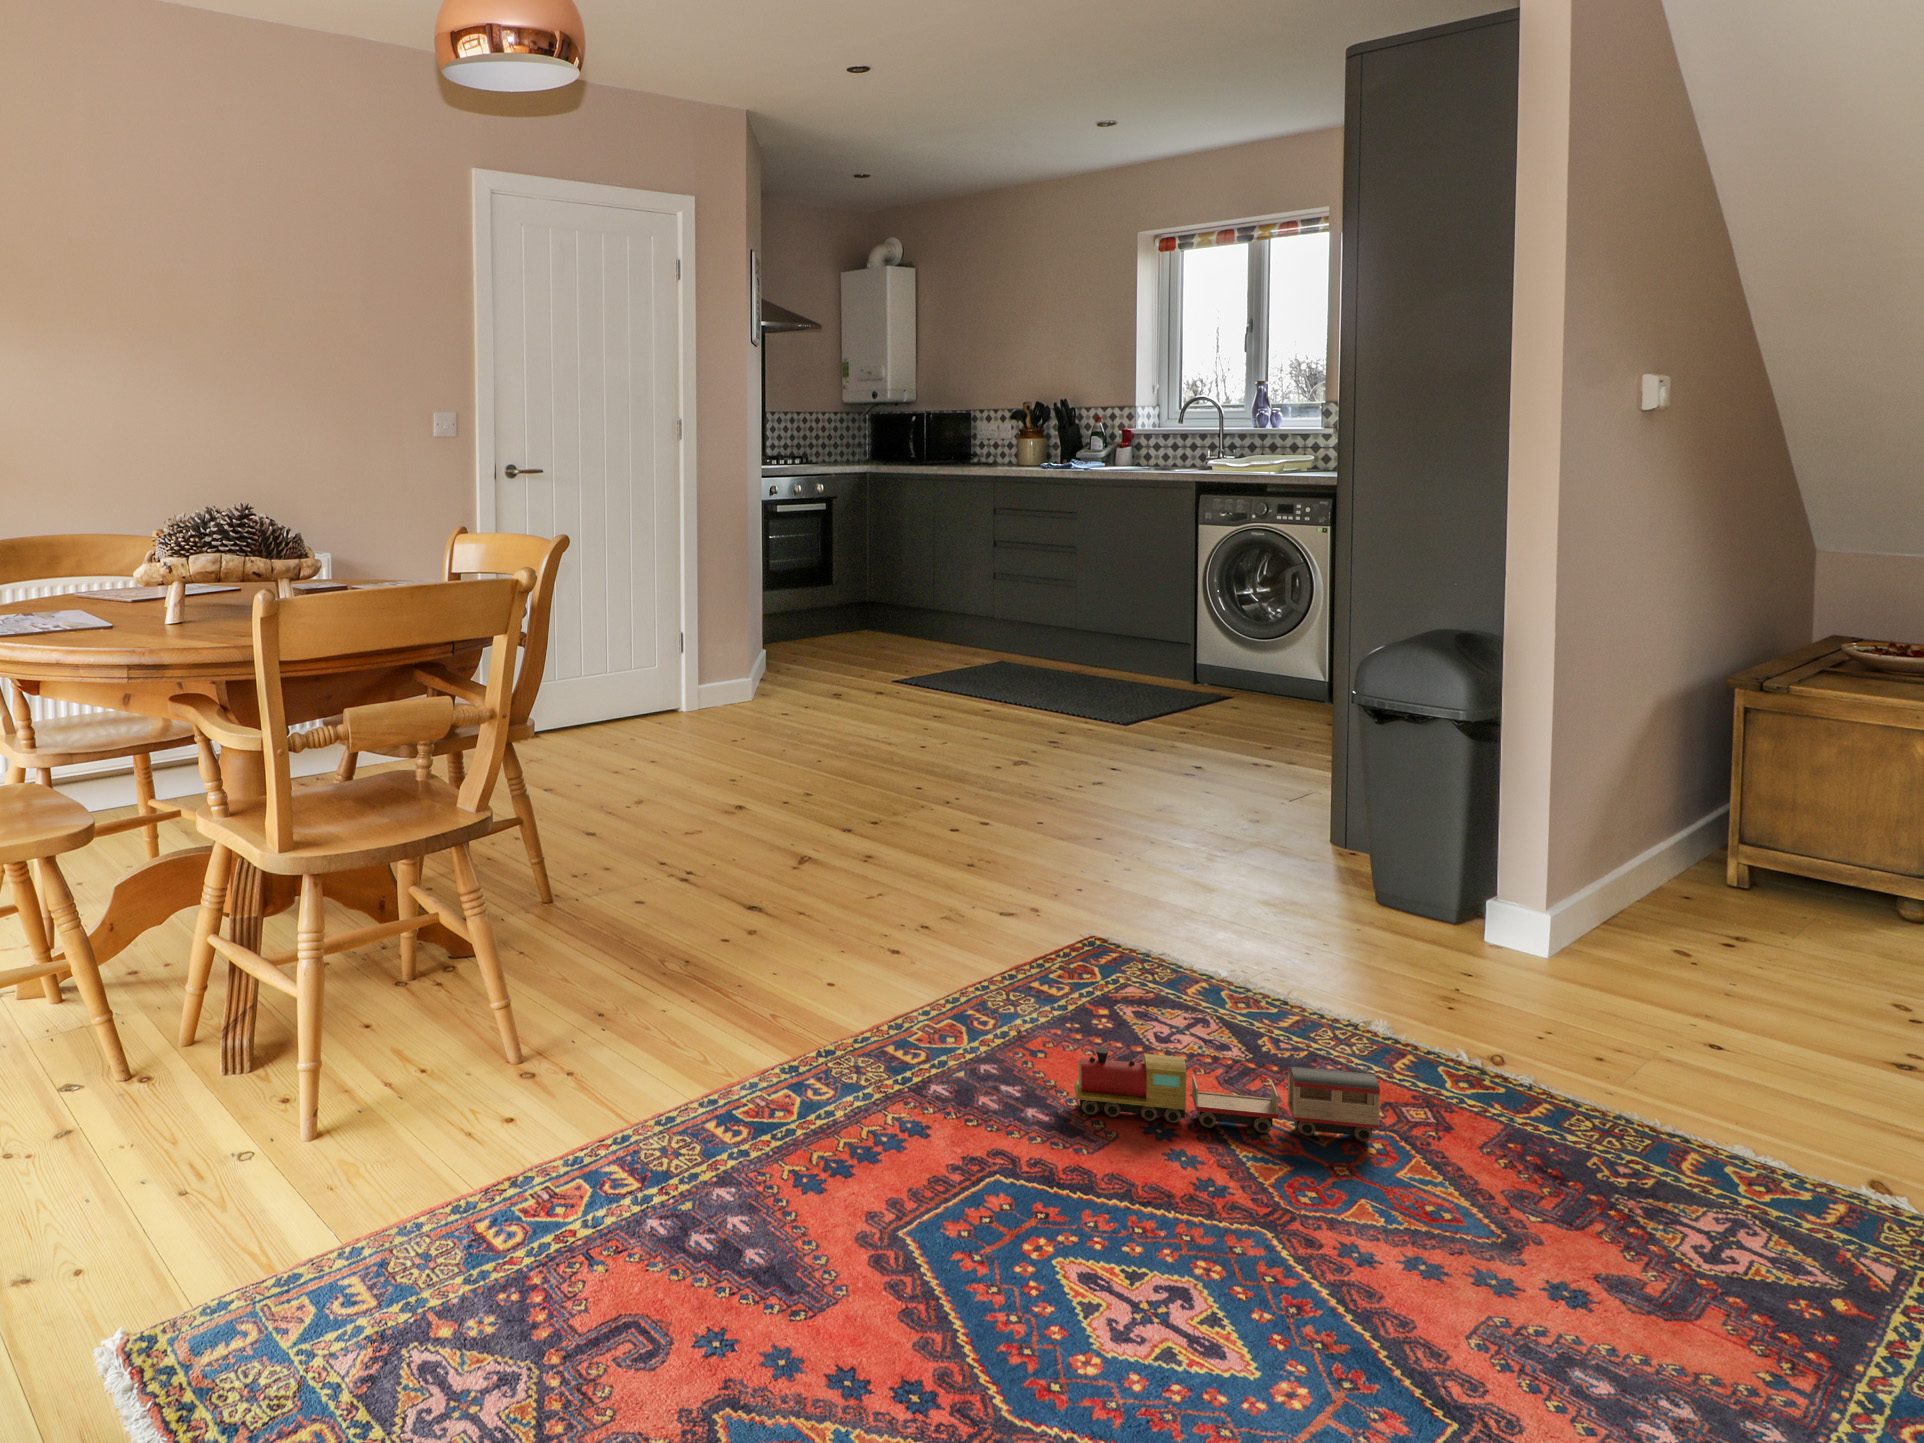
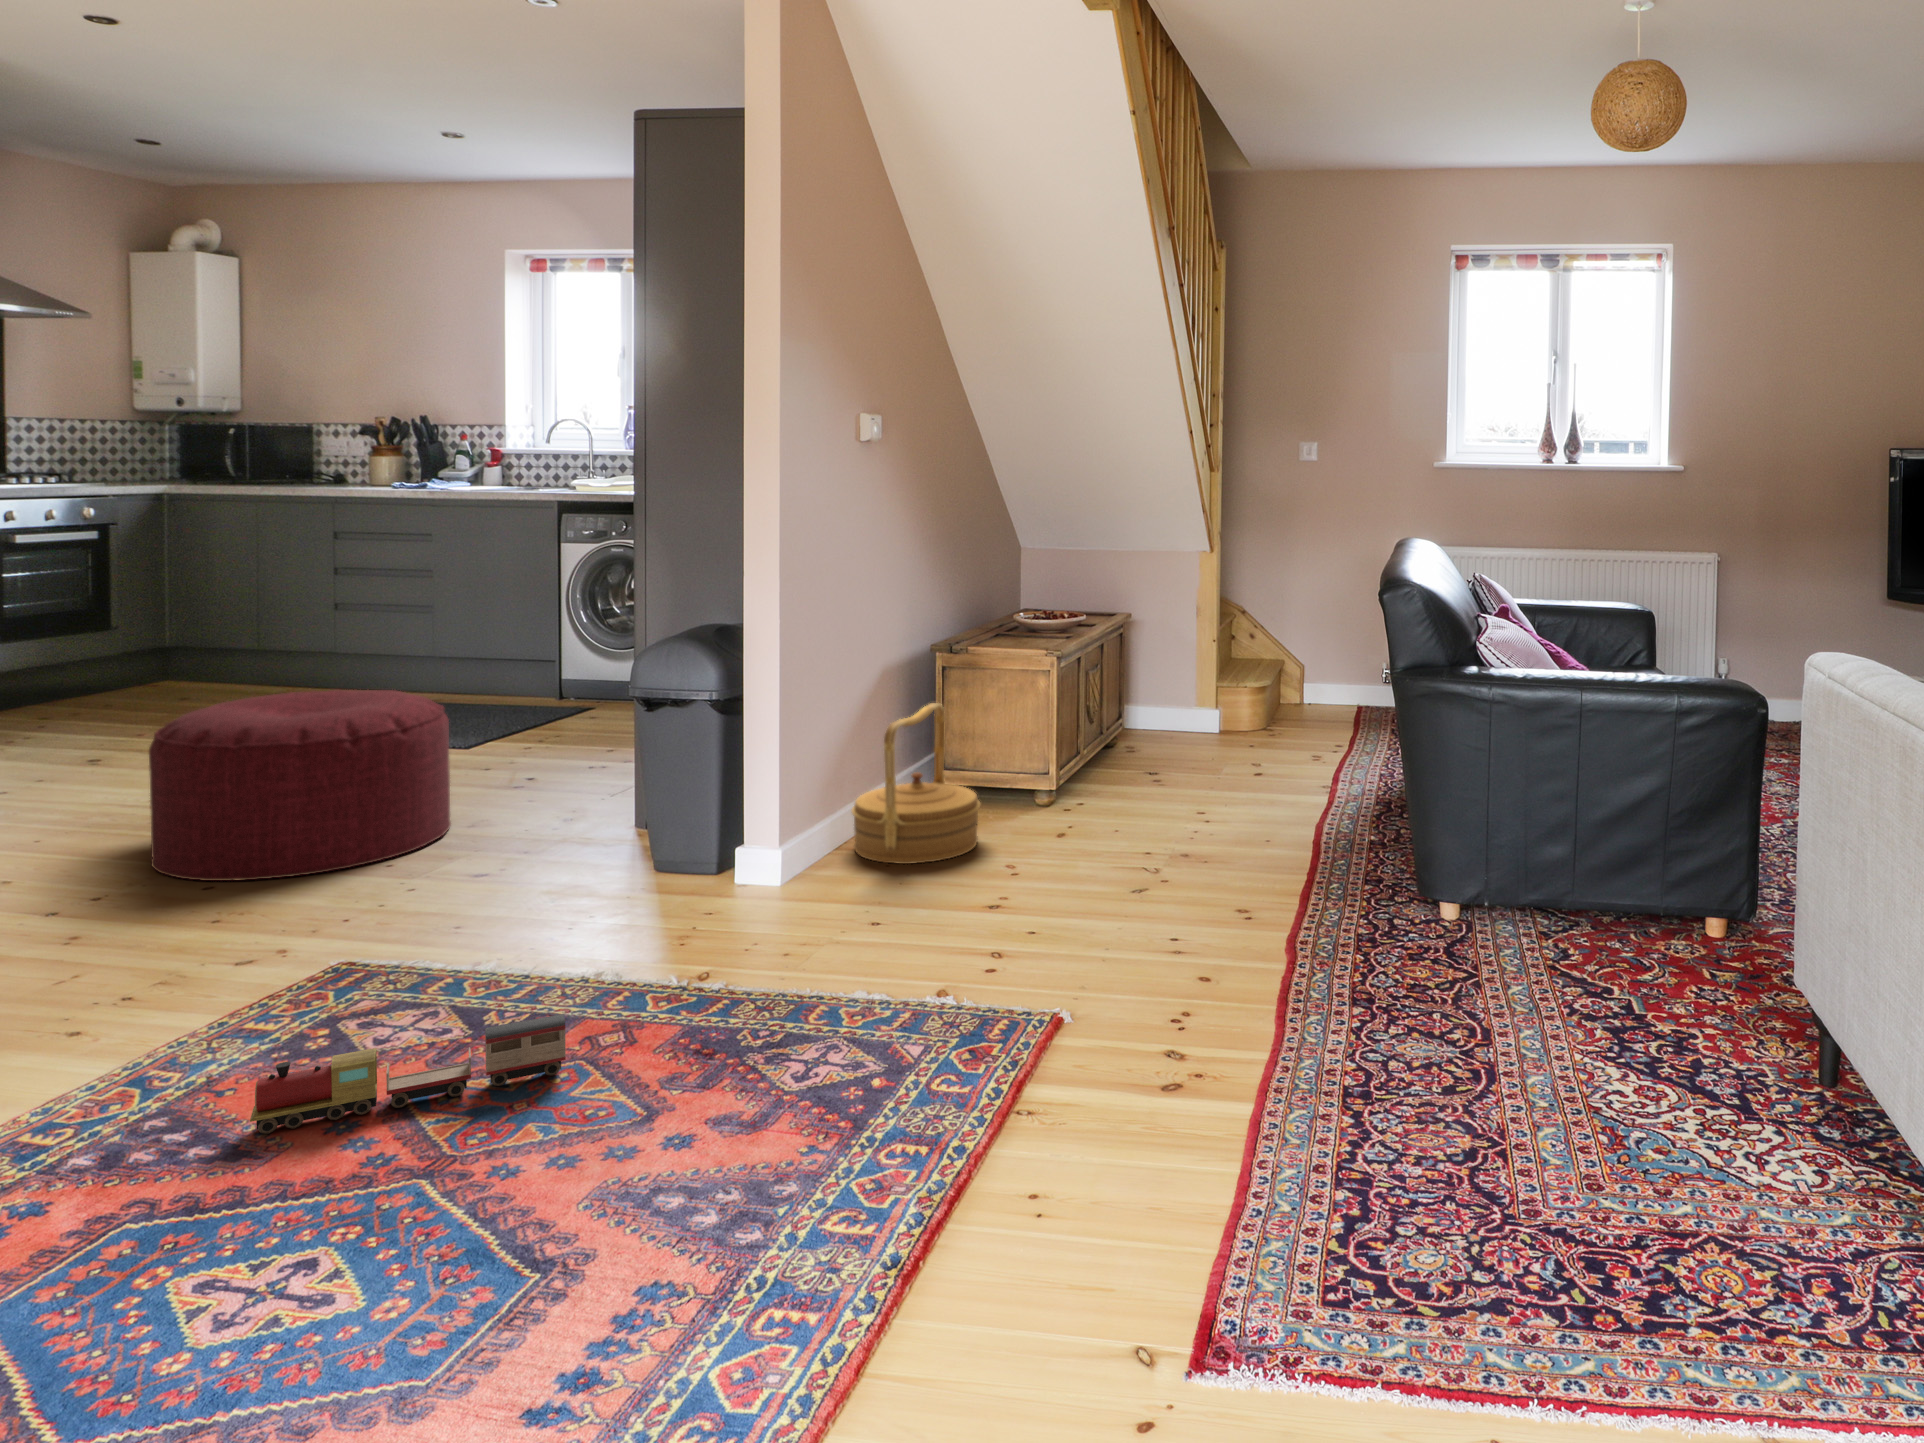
ottoman: none [906,659,1141,834] -> present [149,689,451,881]
woven basket: none [1629,755,1837,970] -> present [852,703,980,864]

